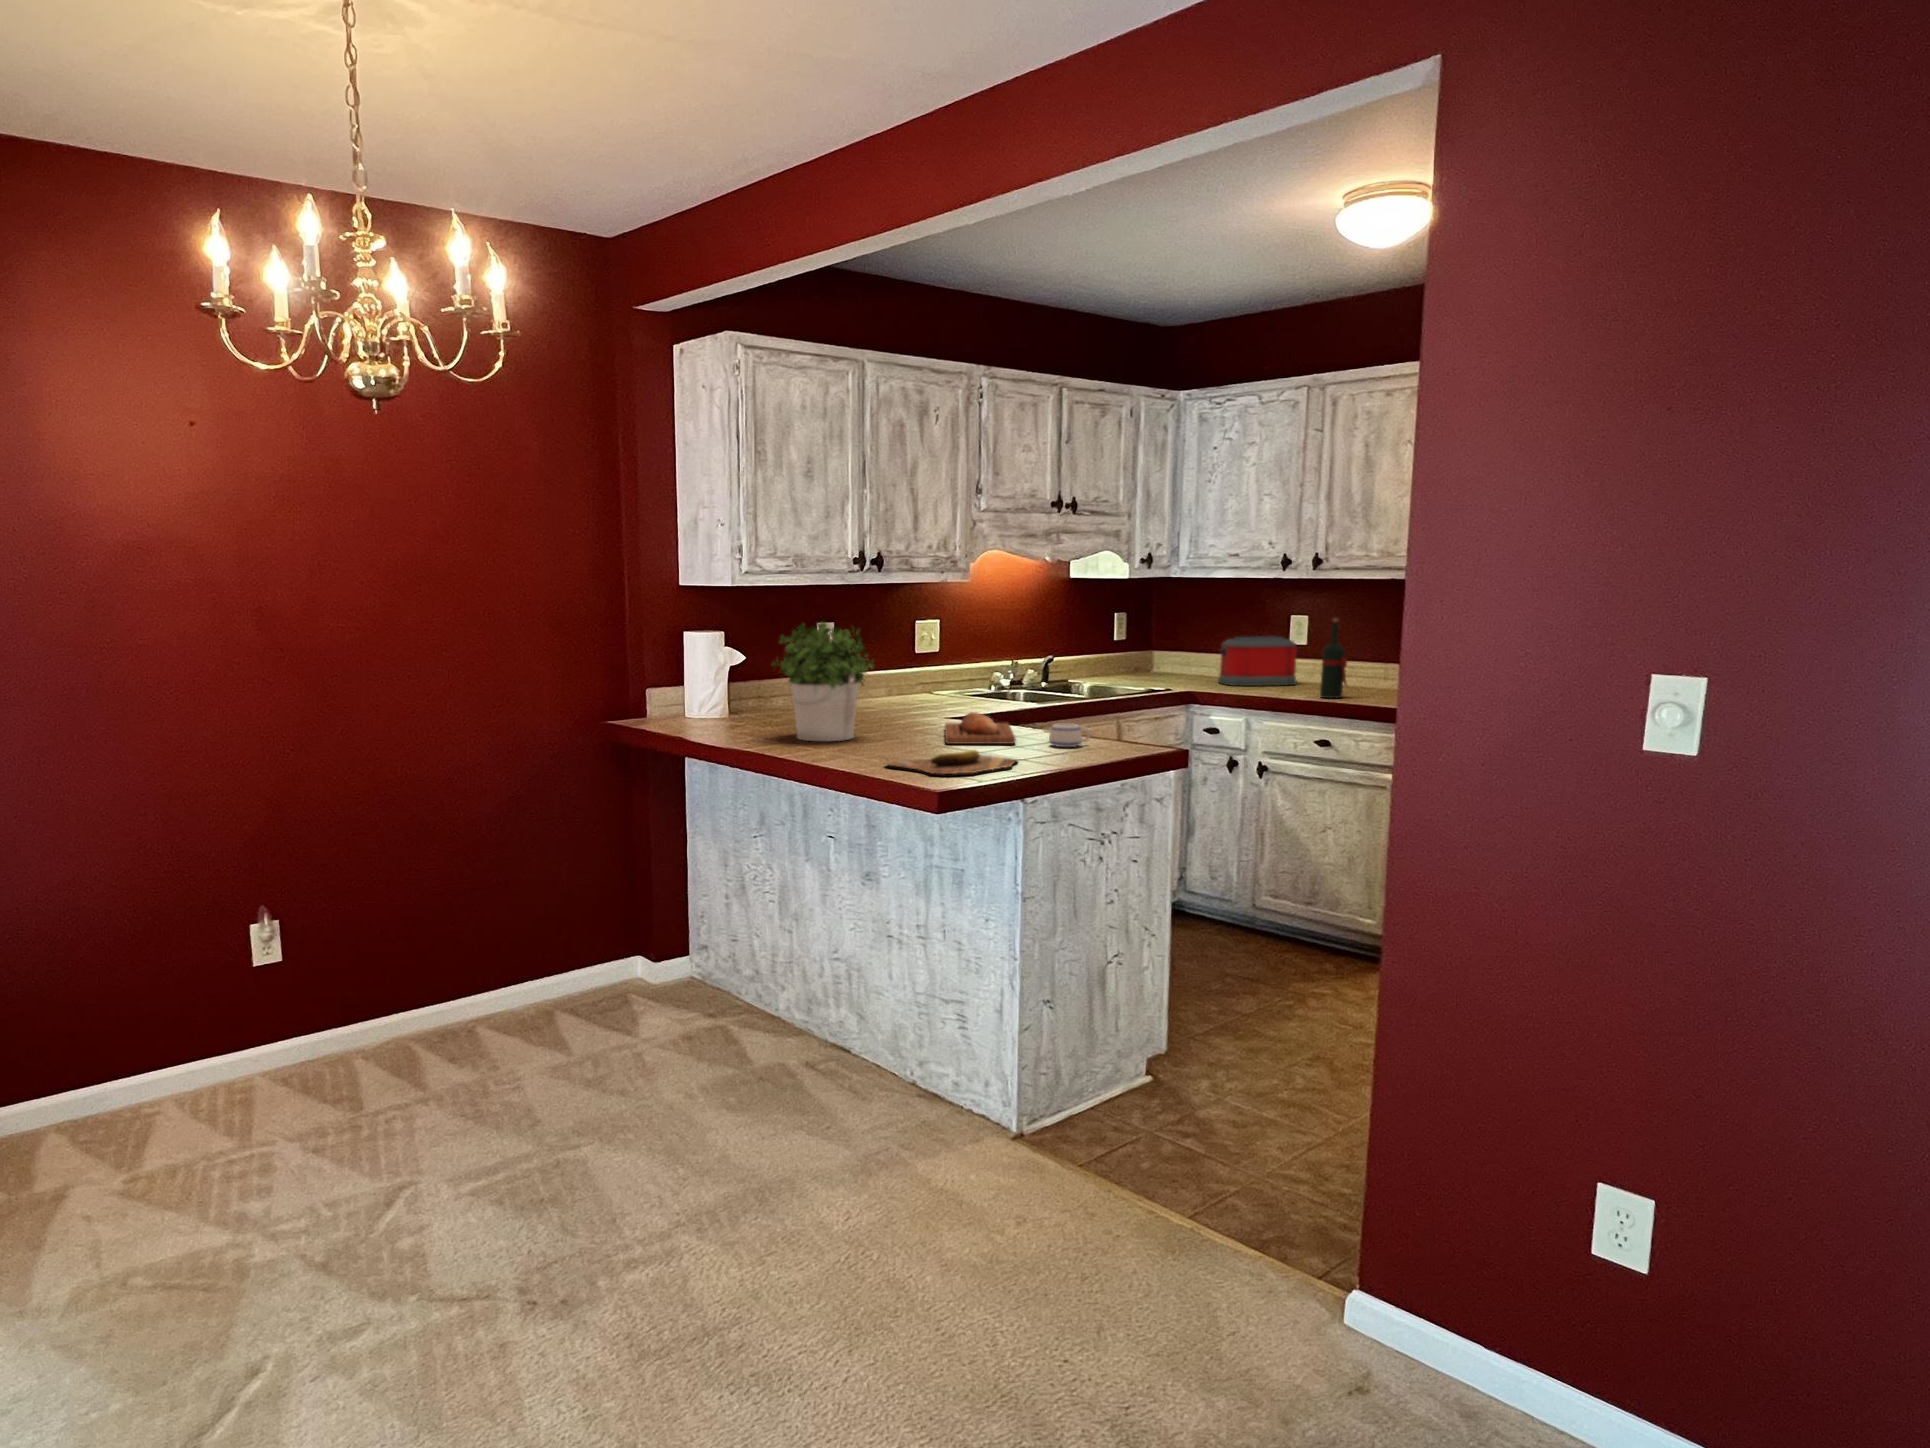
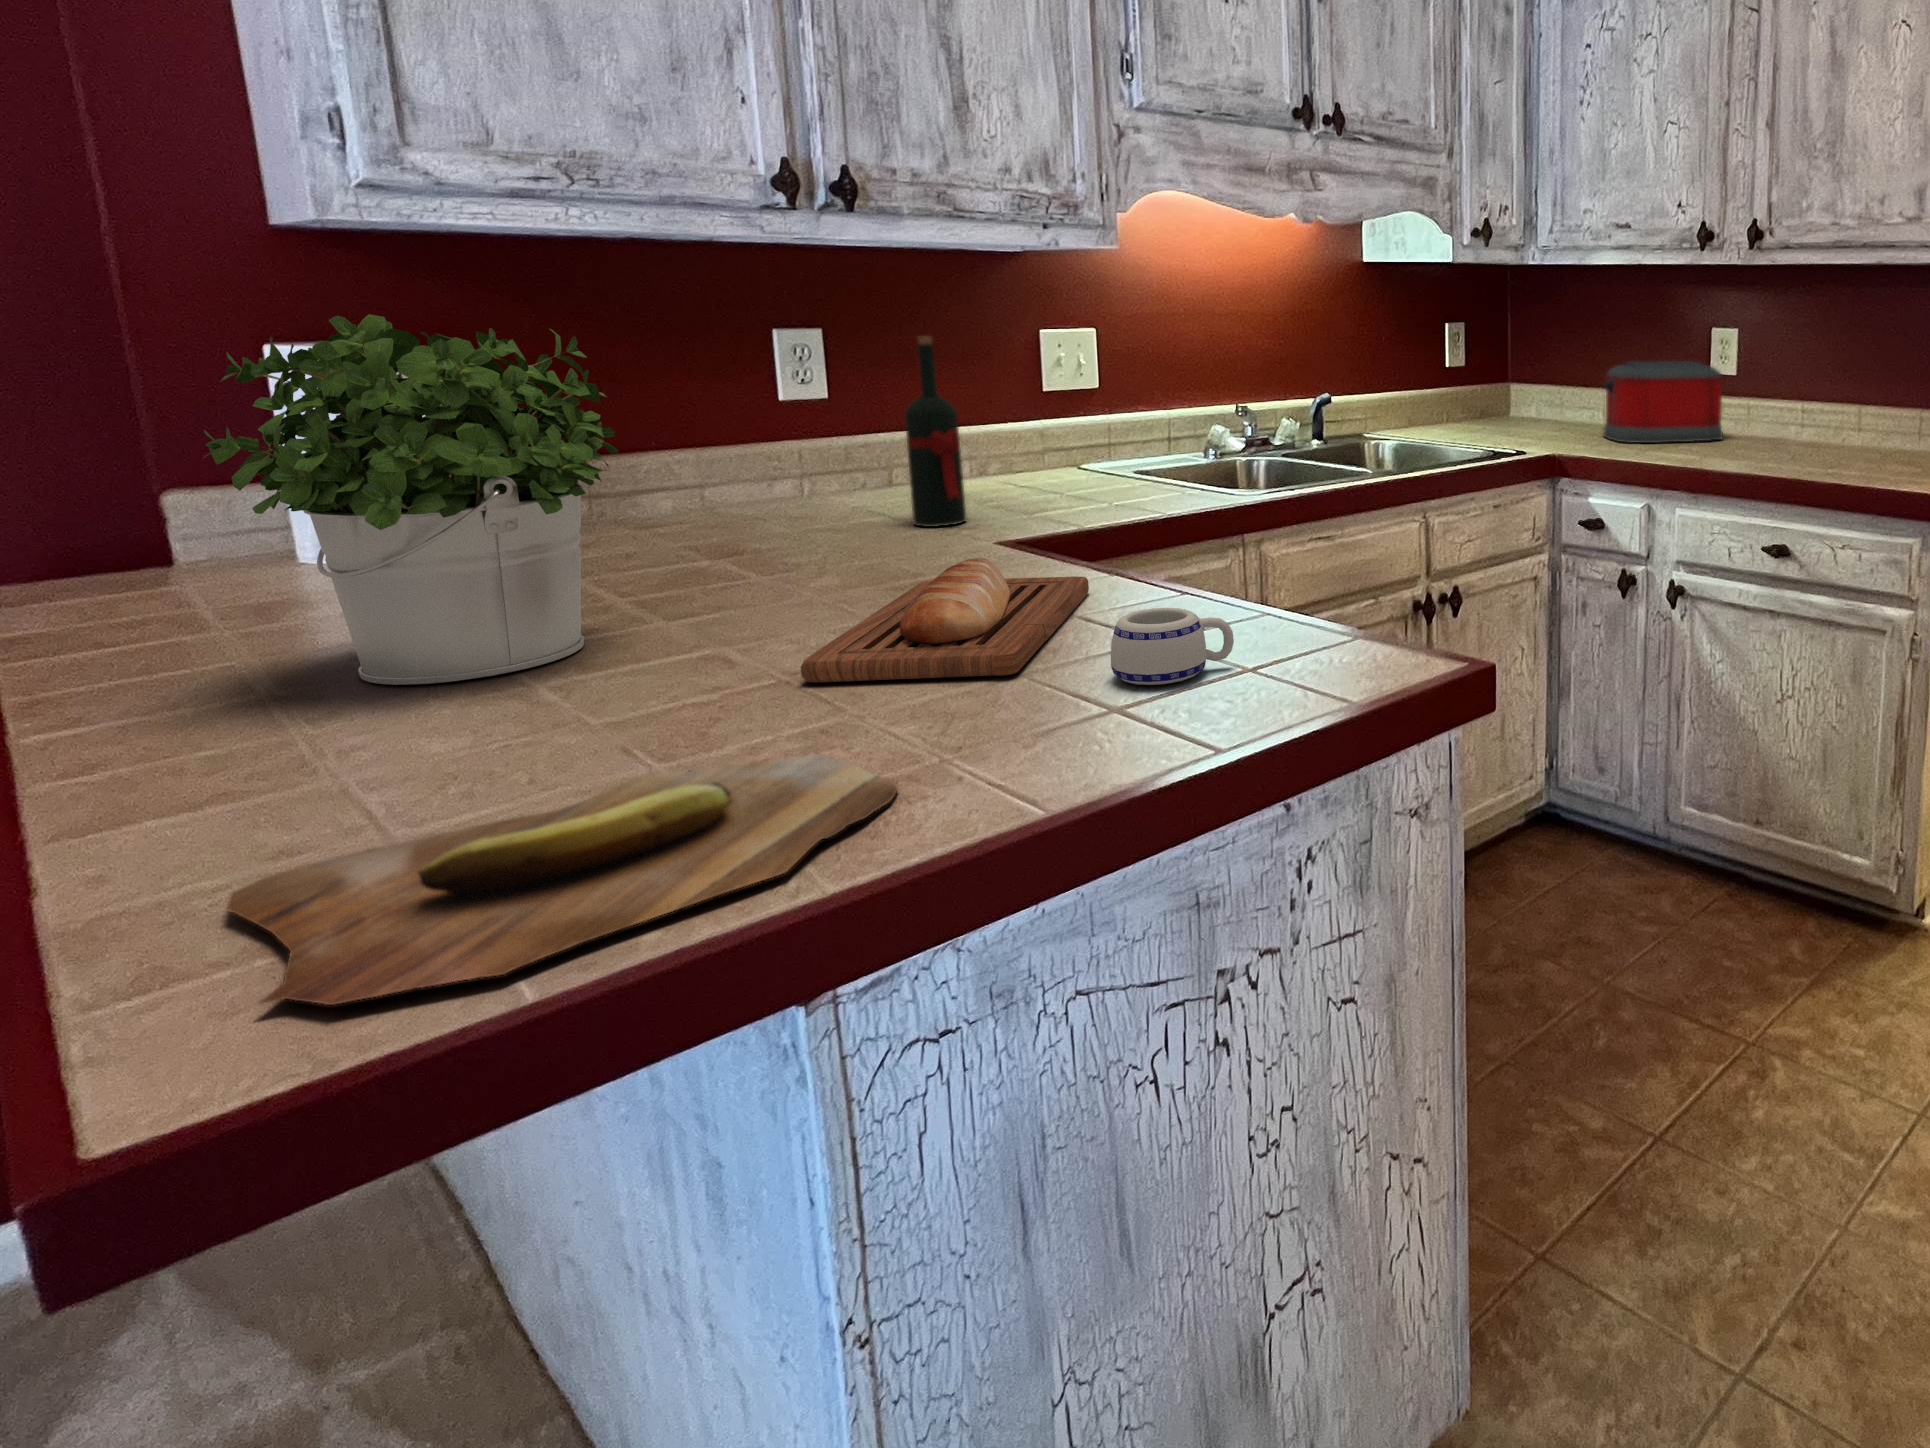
wine bottle: present [1320,618,1347,698] -> present [905,336,966,527]

